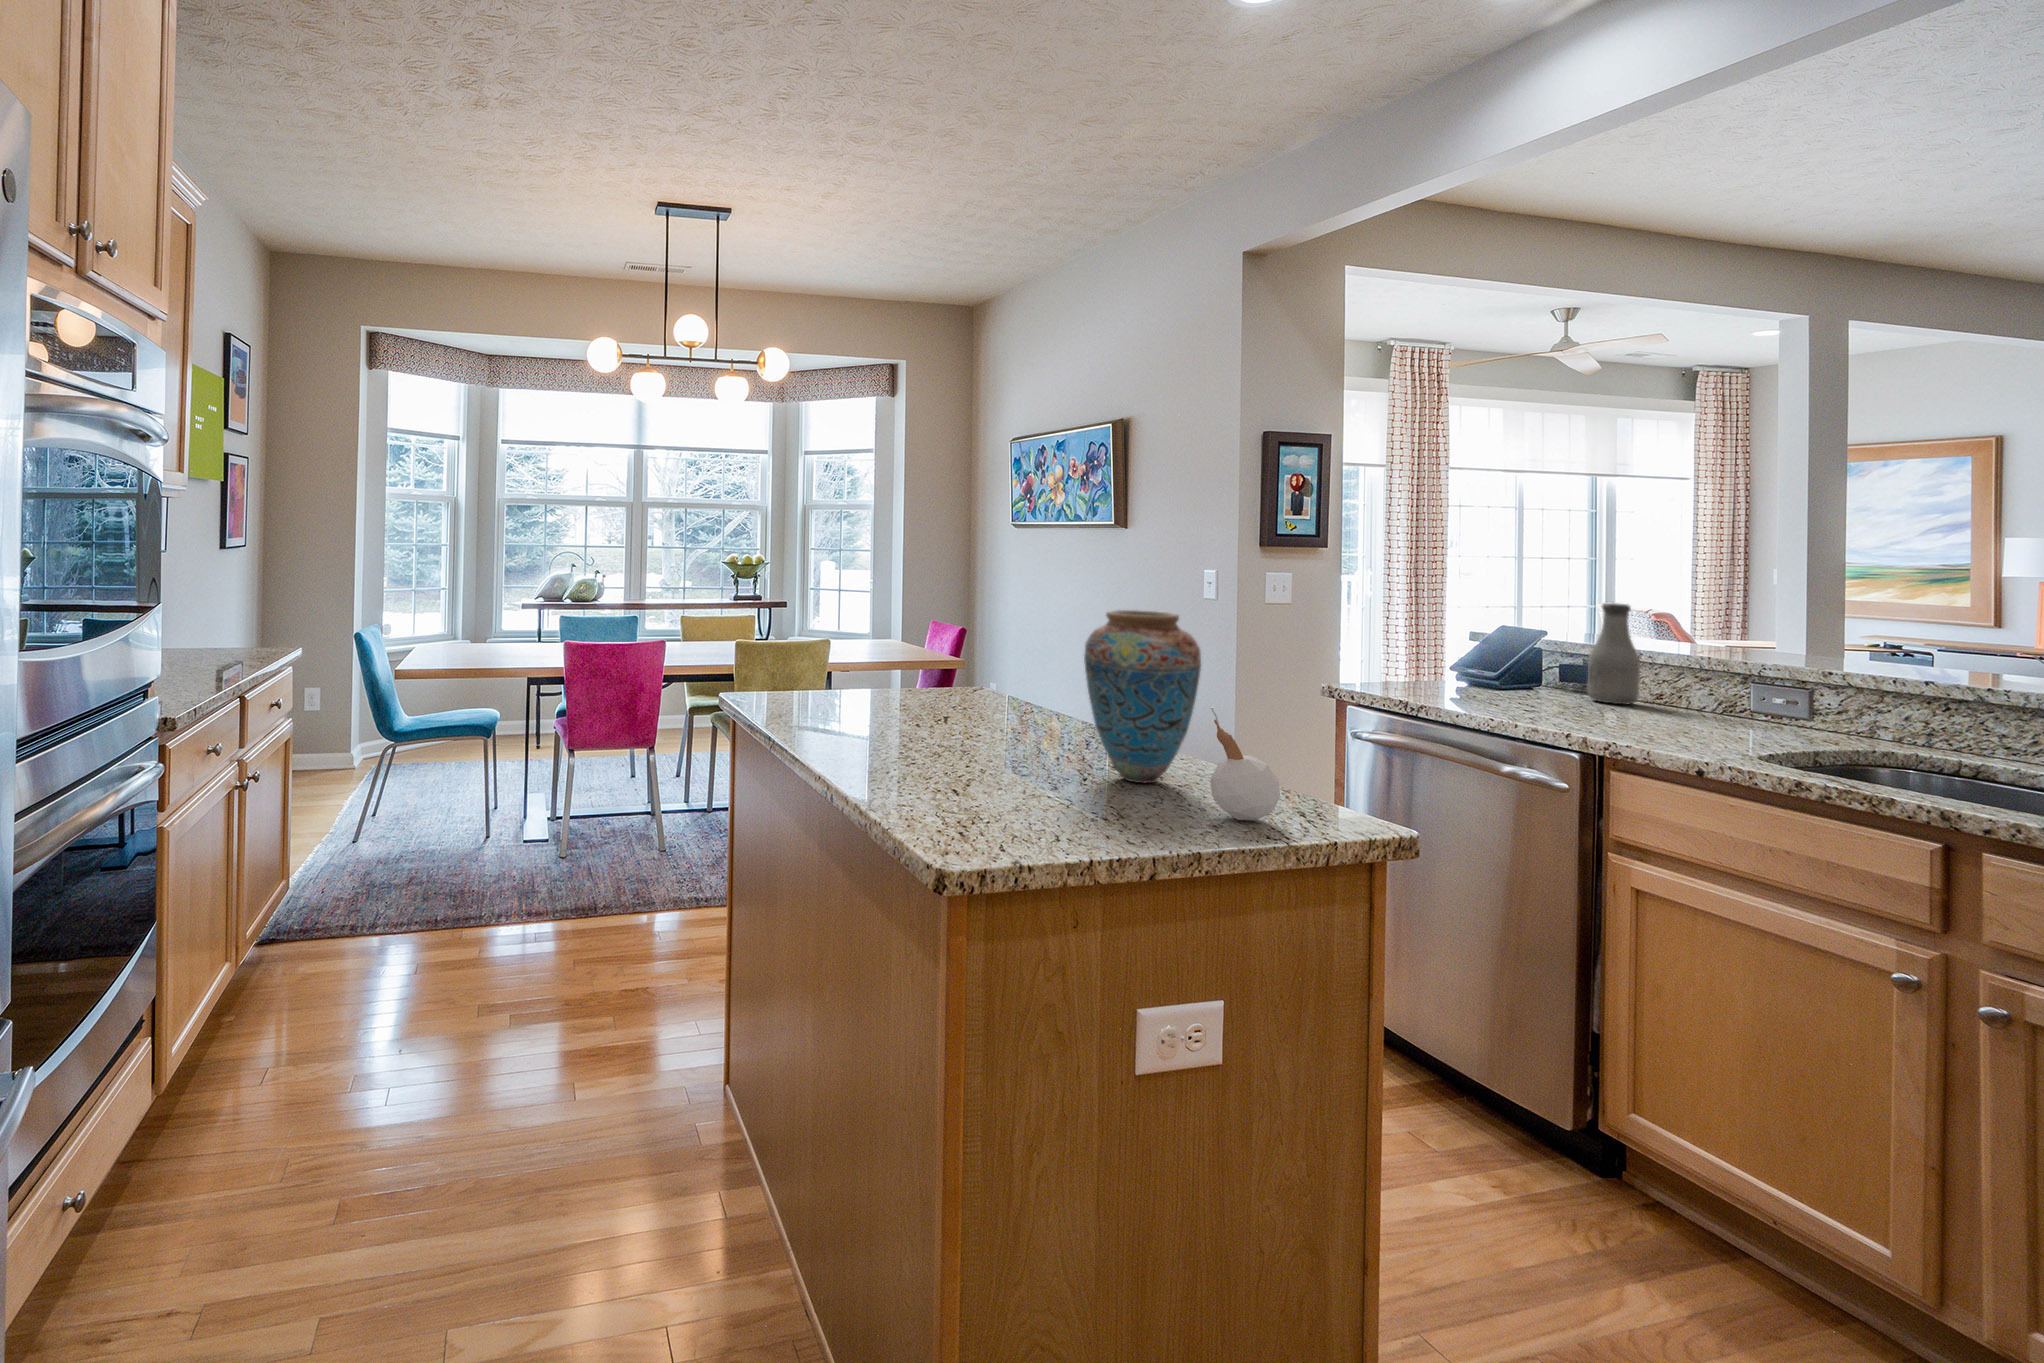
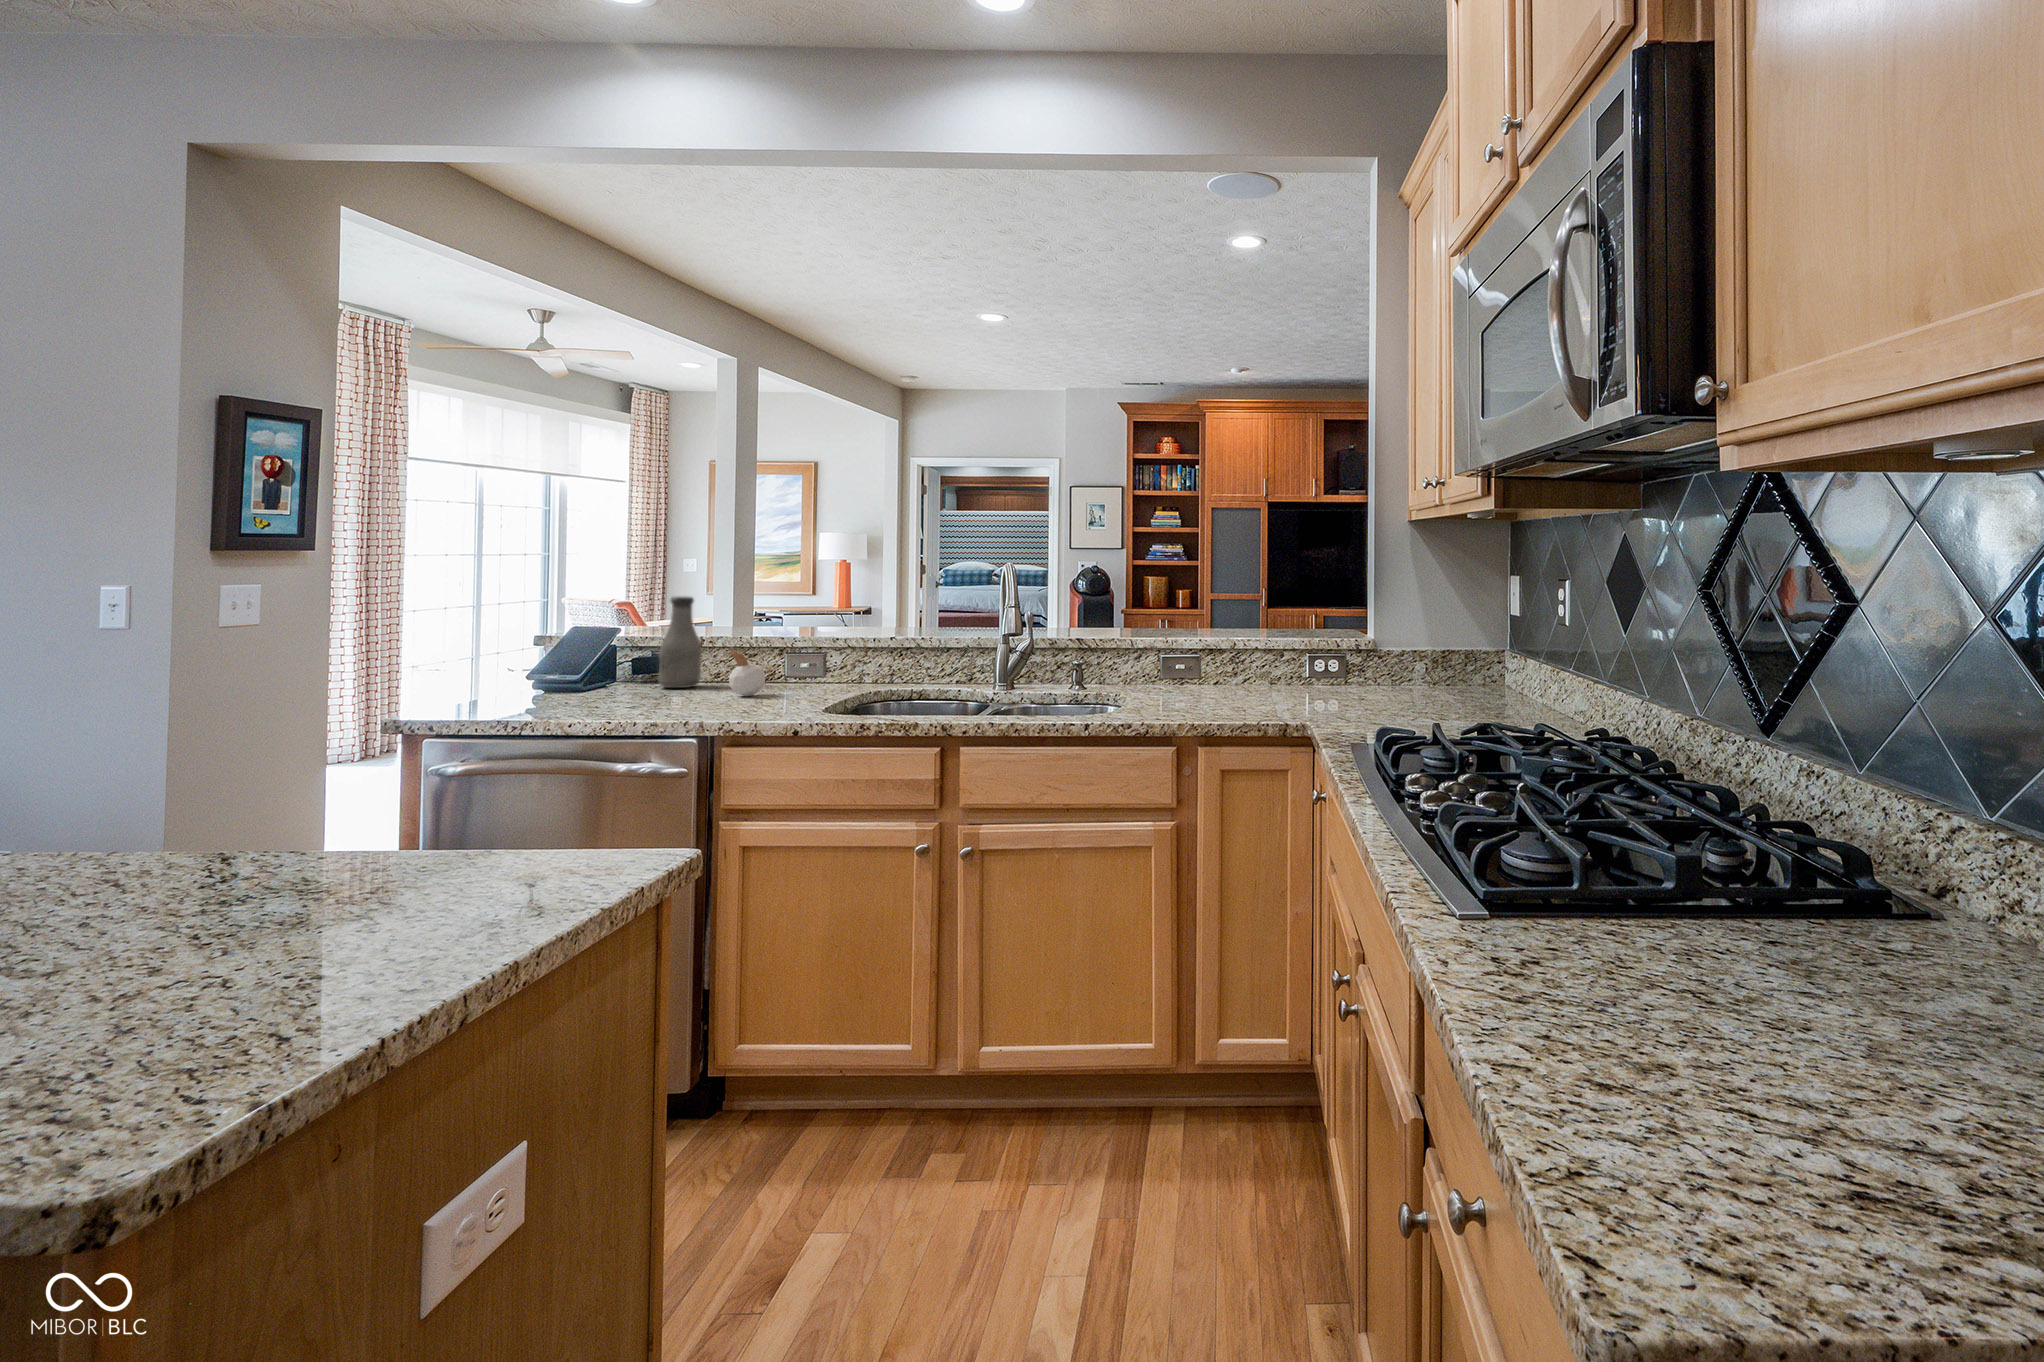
vase: present [1084,610,1201,783] -> none [178,653,404,913]
candle: present [1211,707,1280,820] -> present [729,641,765,696]

